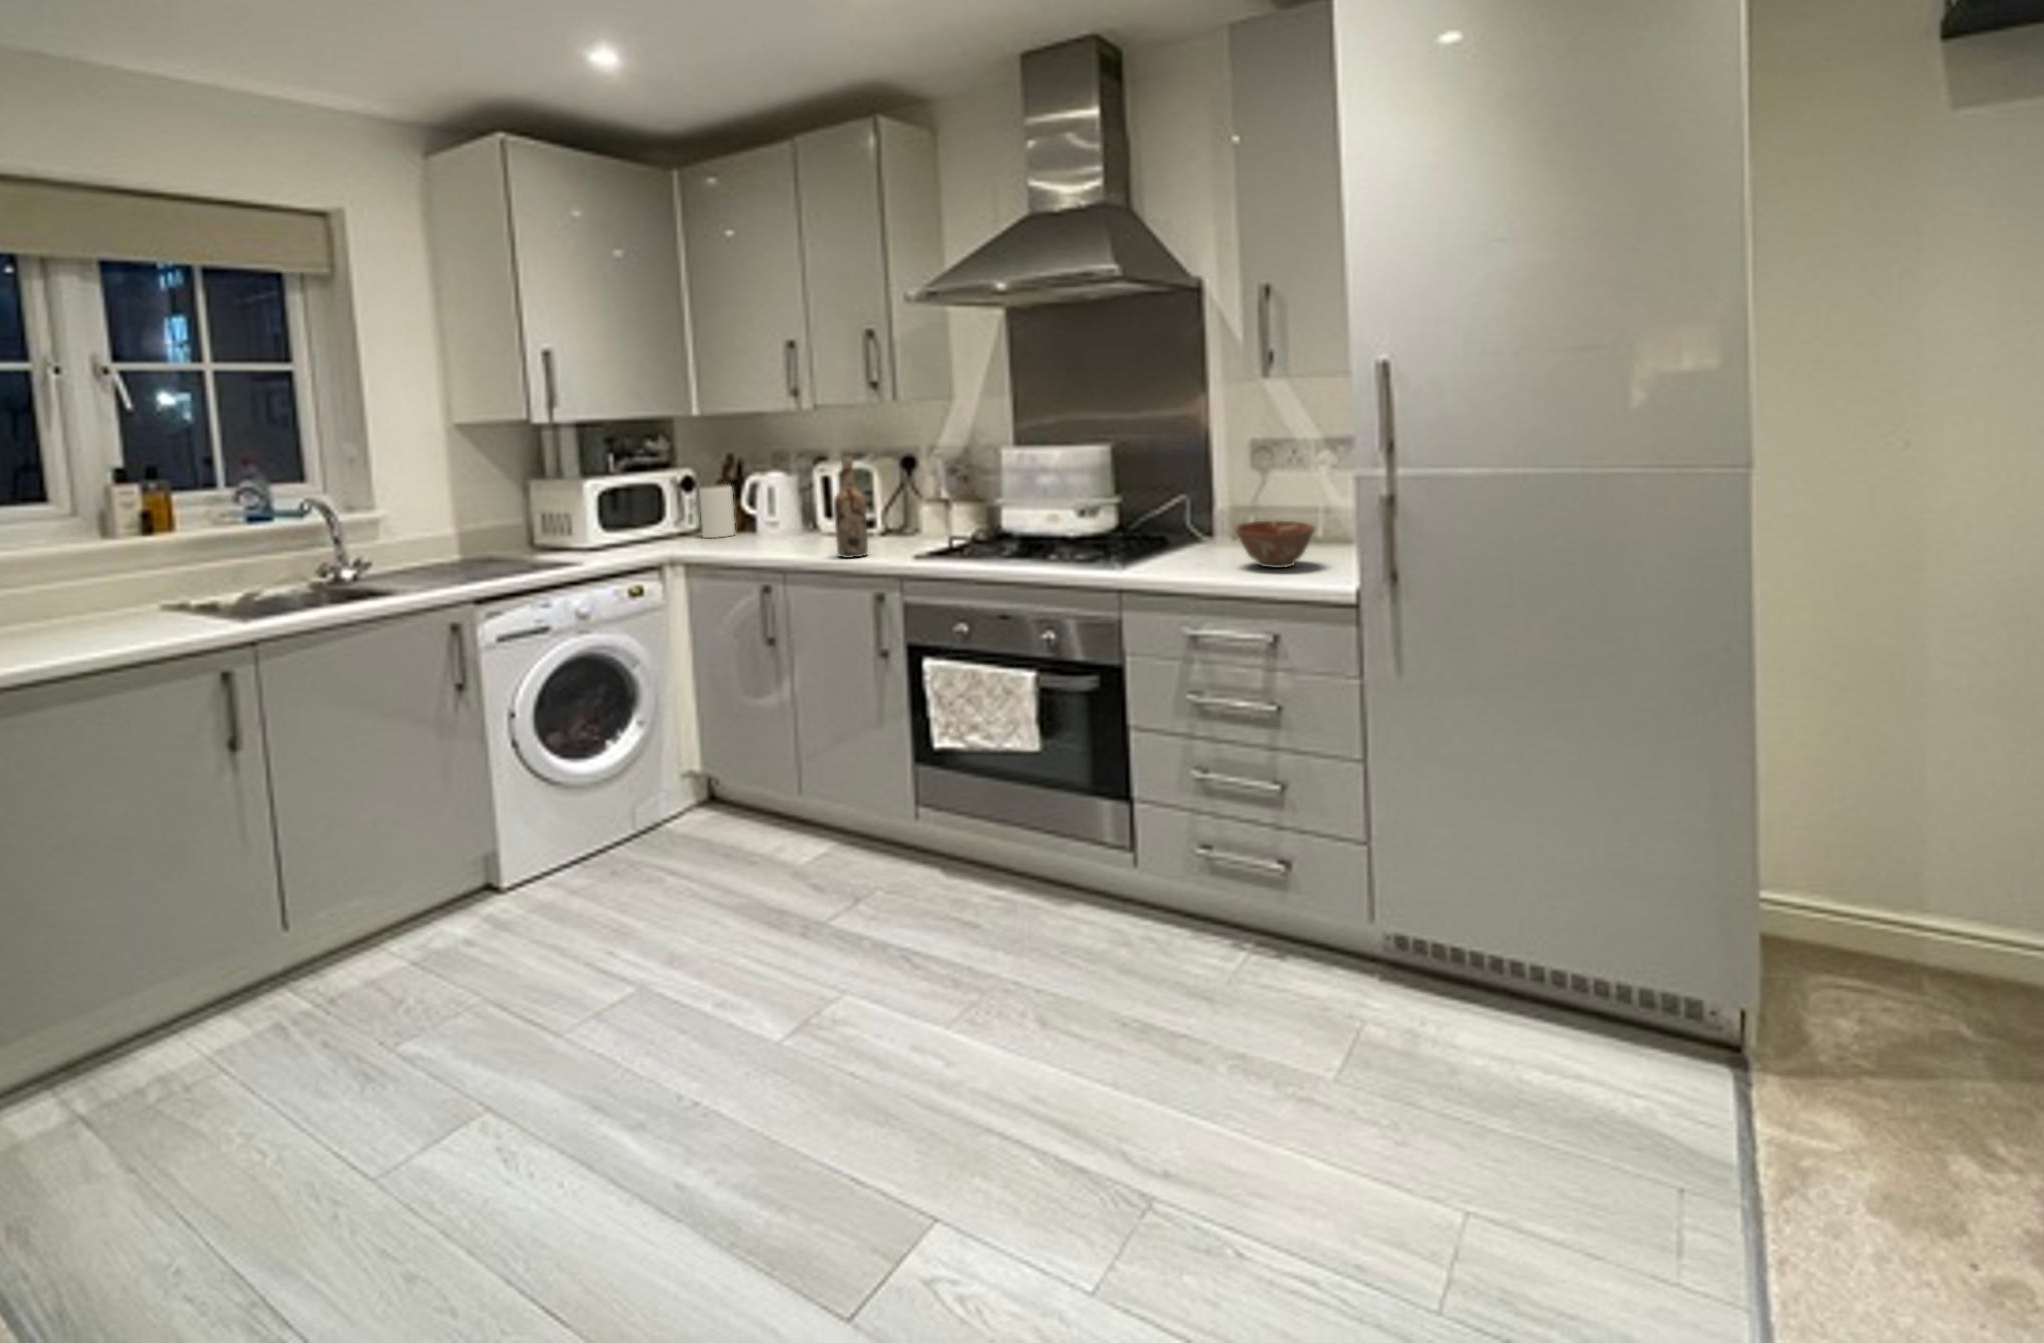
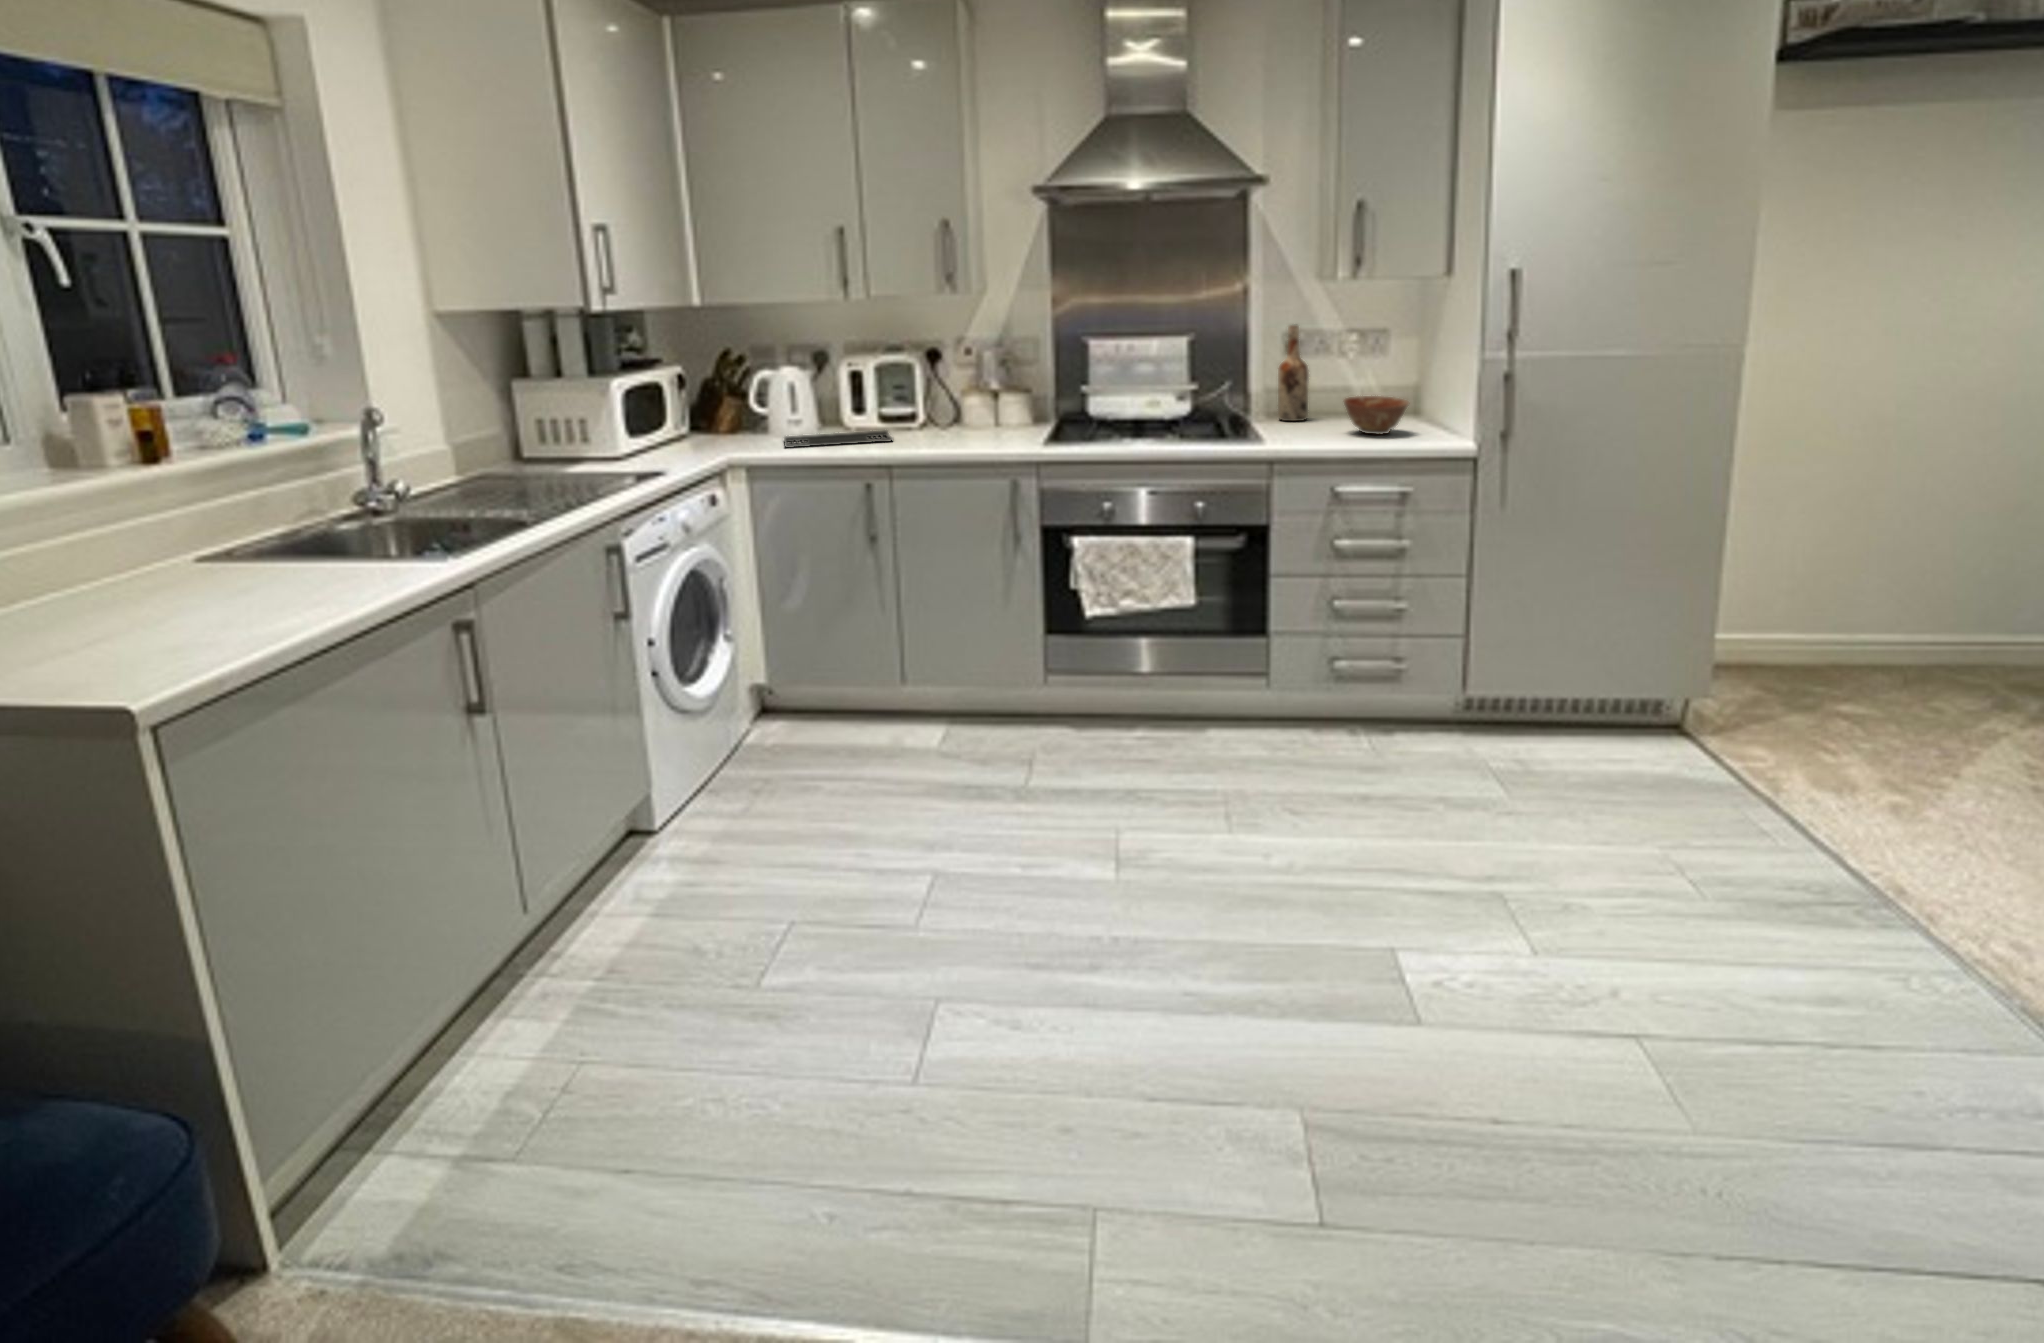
wine bottle: present [834,453,868,558] -> present [1278,325,1309,421]
jar: present [699,484,735,538] -> none [704,379,745,439]
tray: none [722,536,833,548] -> present [784,431,892,448]

